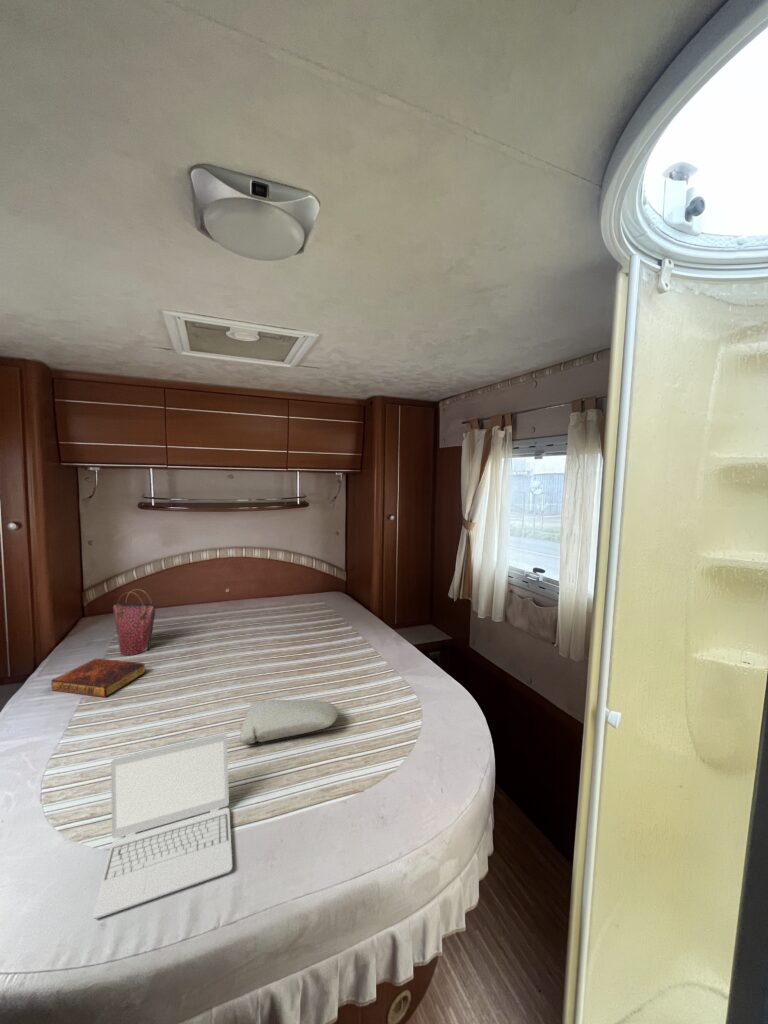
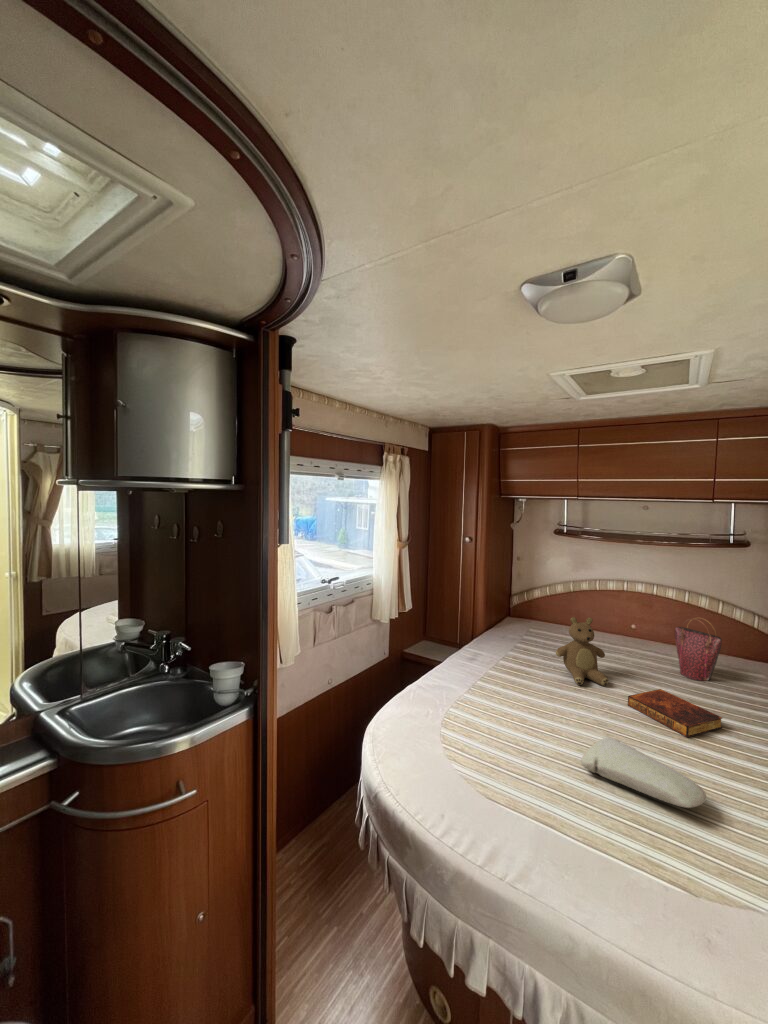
handbag: present [113,589,155,655] -> present [675,618,722,681]
teddy bear: none [170,592,227,664] -> present [556,617,608,686]
book: present [52,658,145,697] -> present [628,689,722,737]
laptop: present [92,734,232,919] -> none [442,712,554,849]

